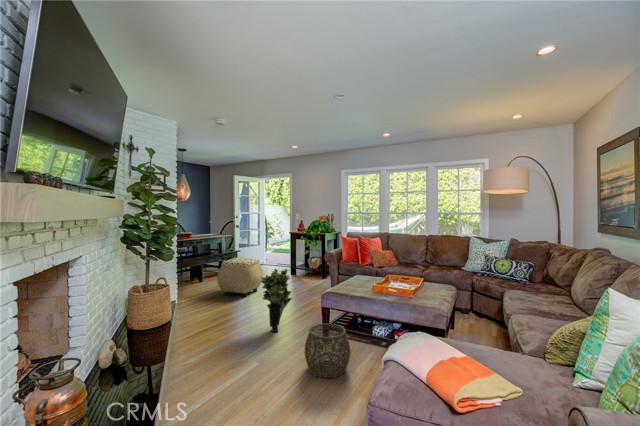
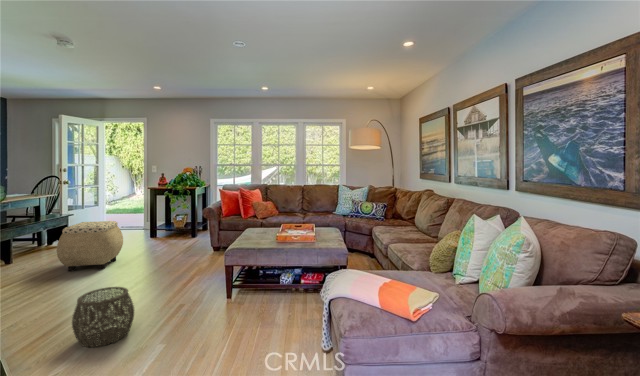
potted plant: present [261,269,292,332] -> none [146,226,187,297]
woven basket: present [305,323,351,378] -> present [72,287,134,347]

